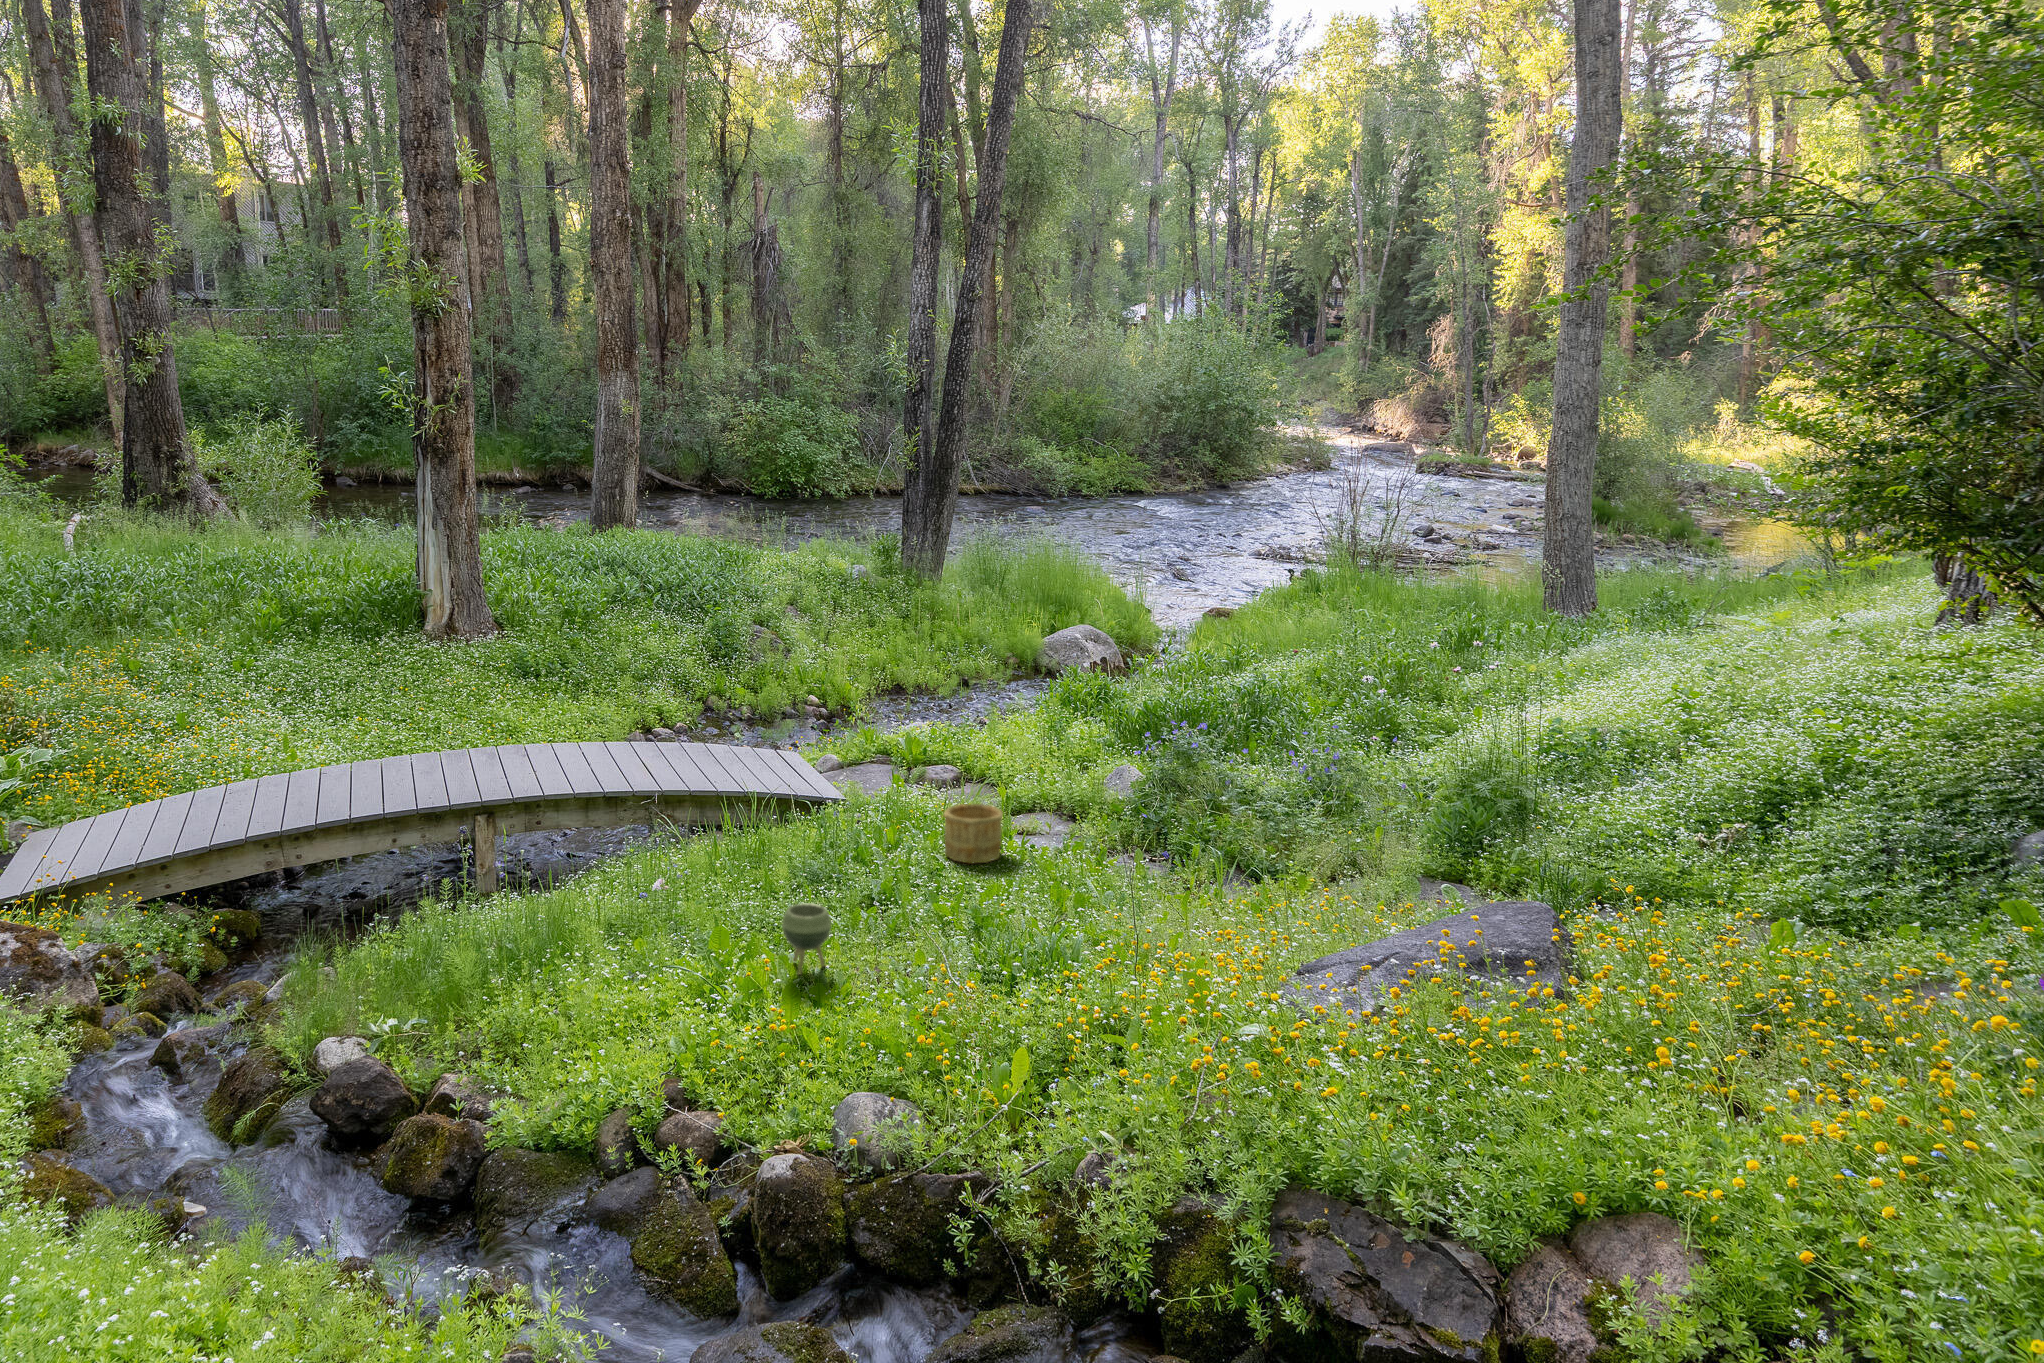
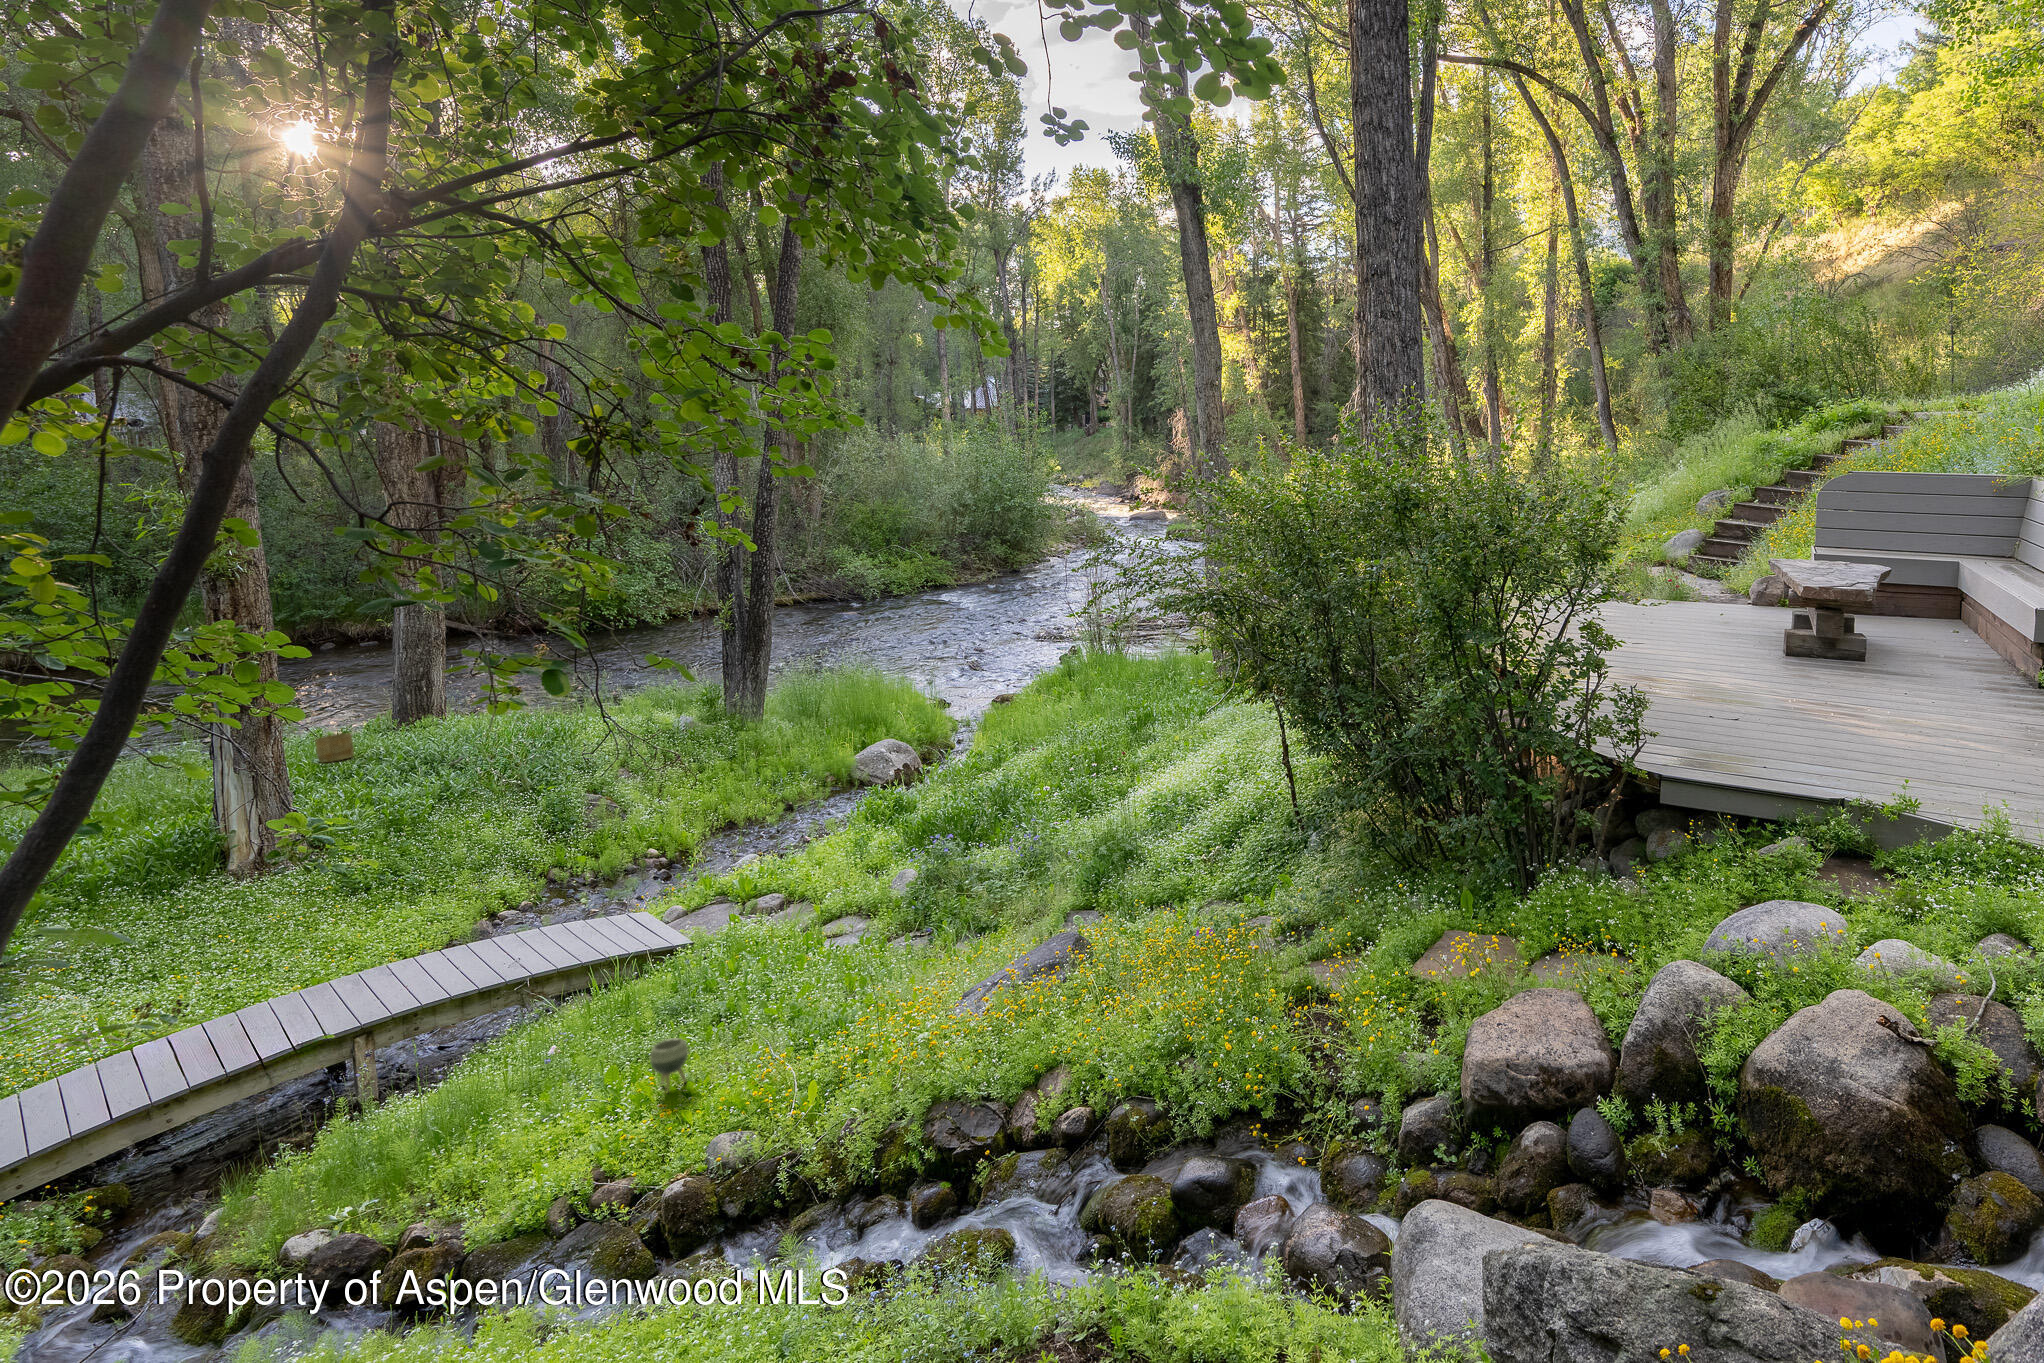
wooden bucket: present [944,804,1003,863] -> present [314,733,354,762]

